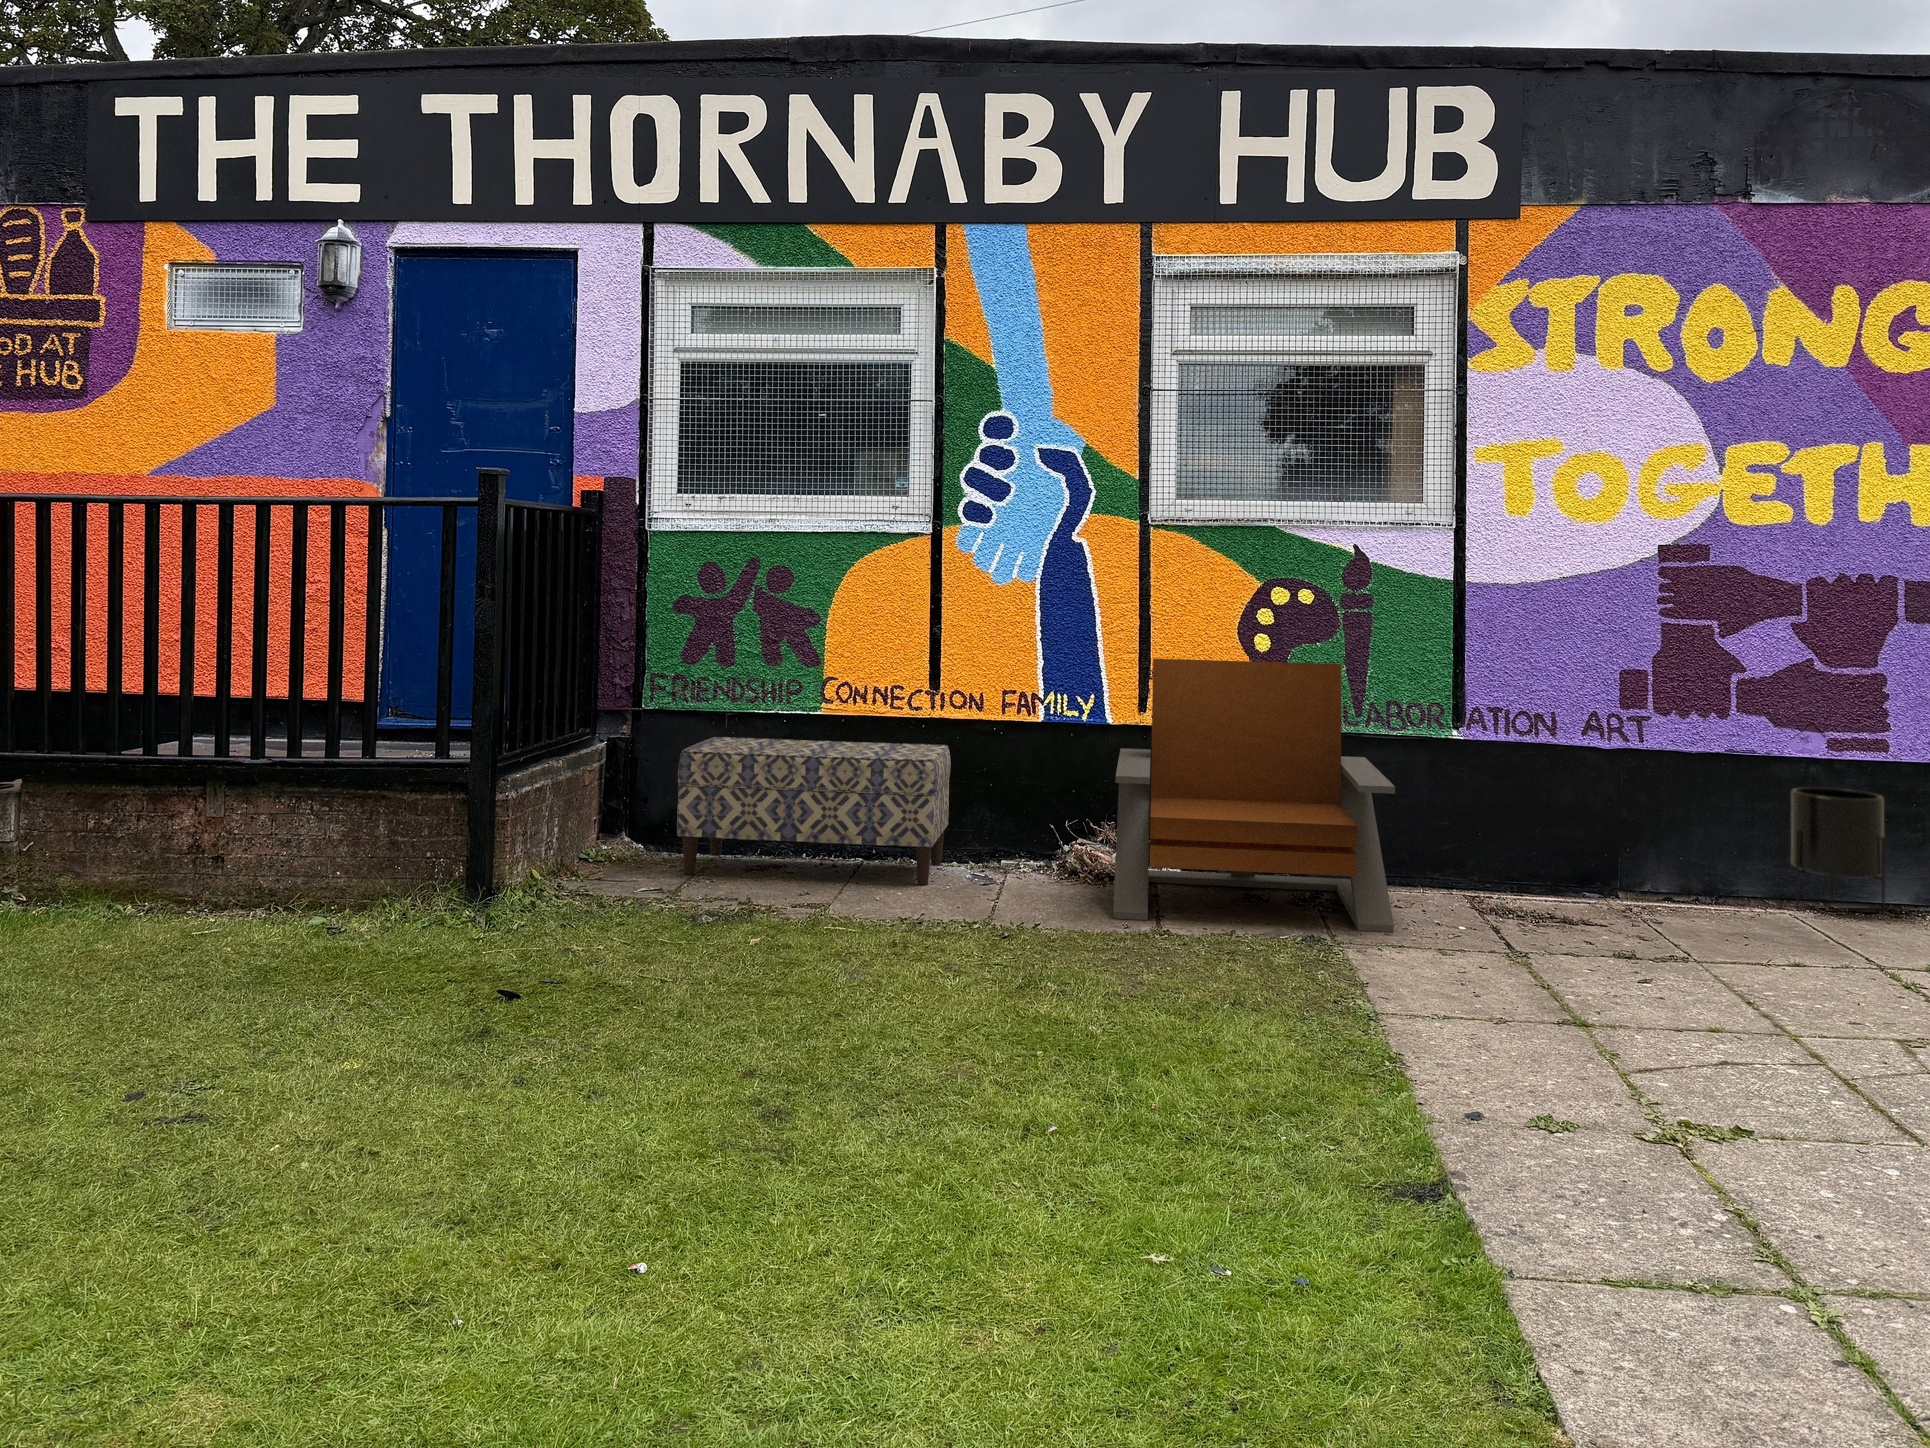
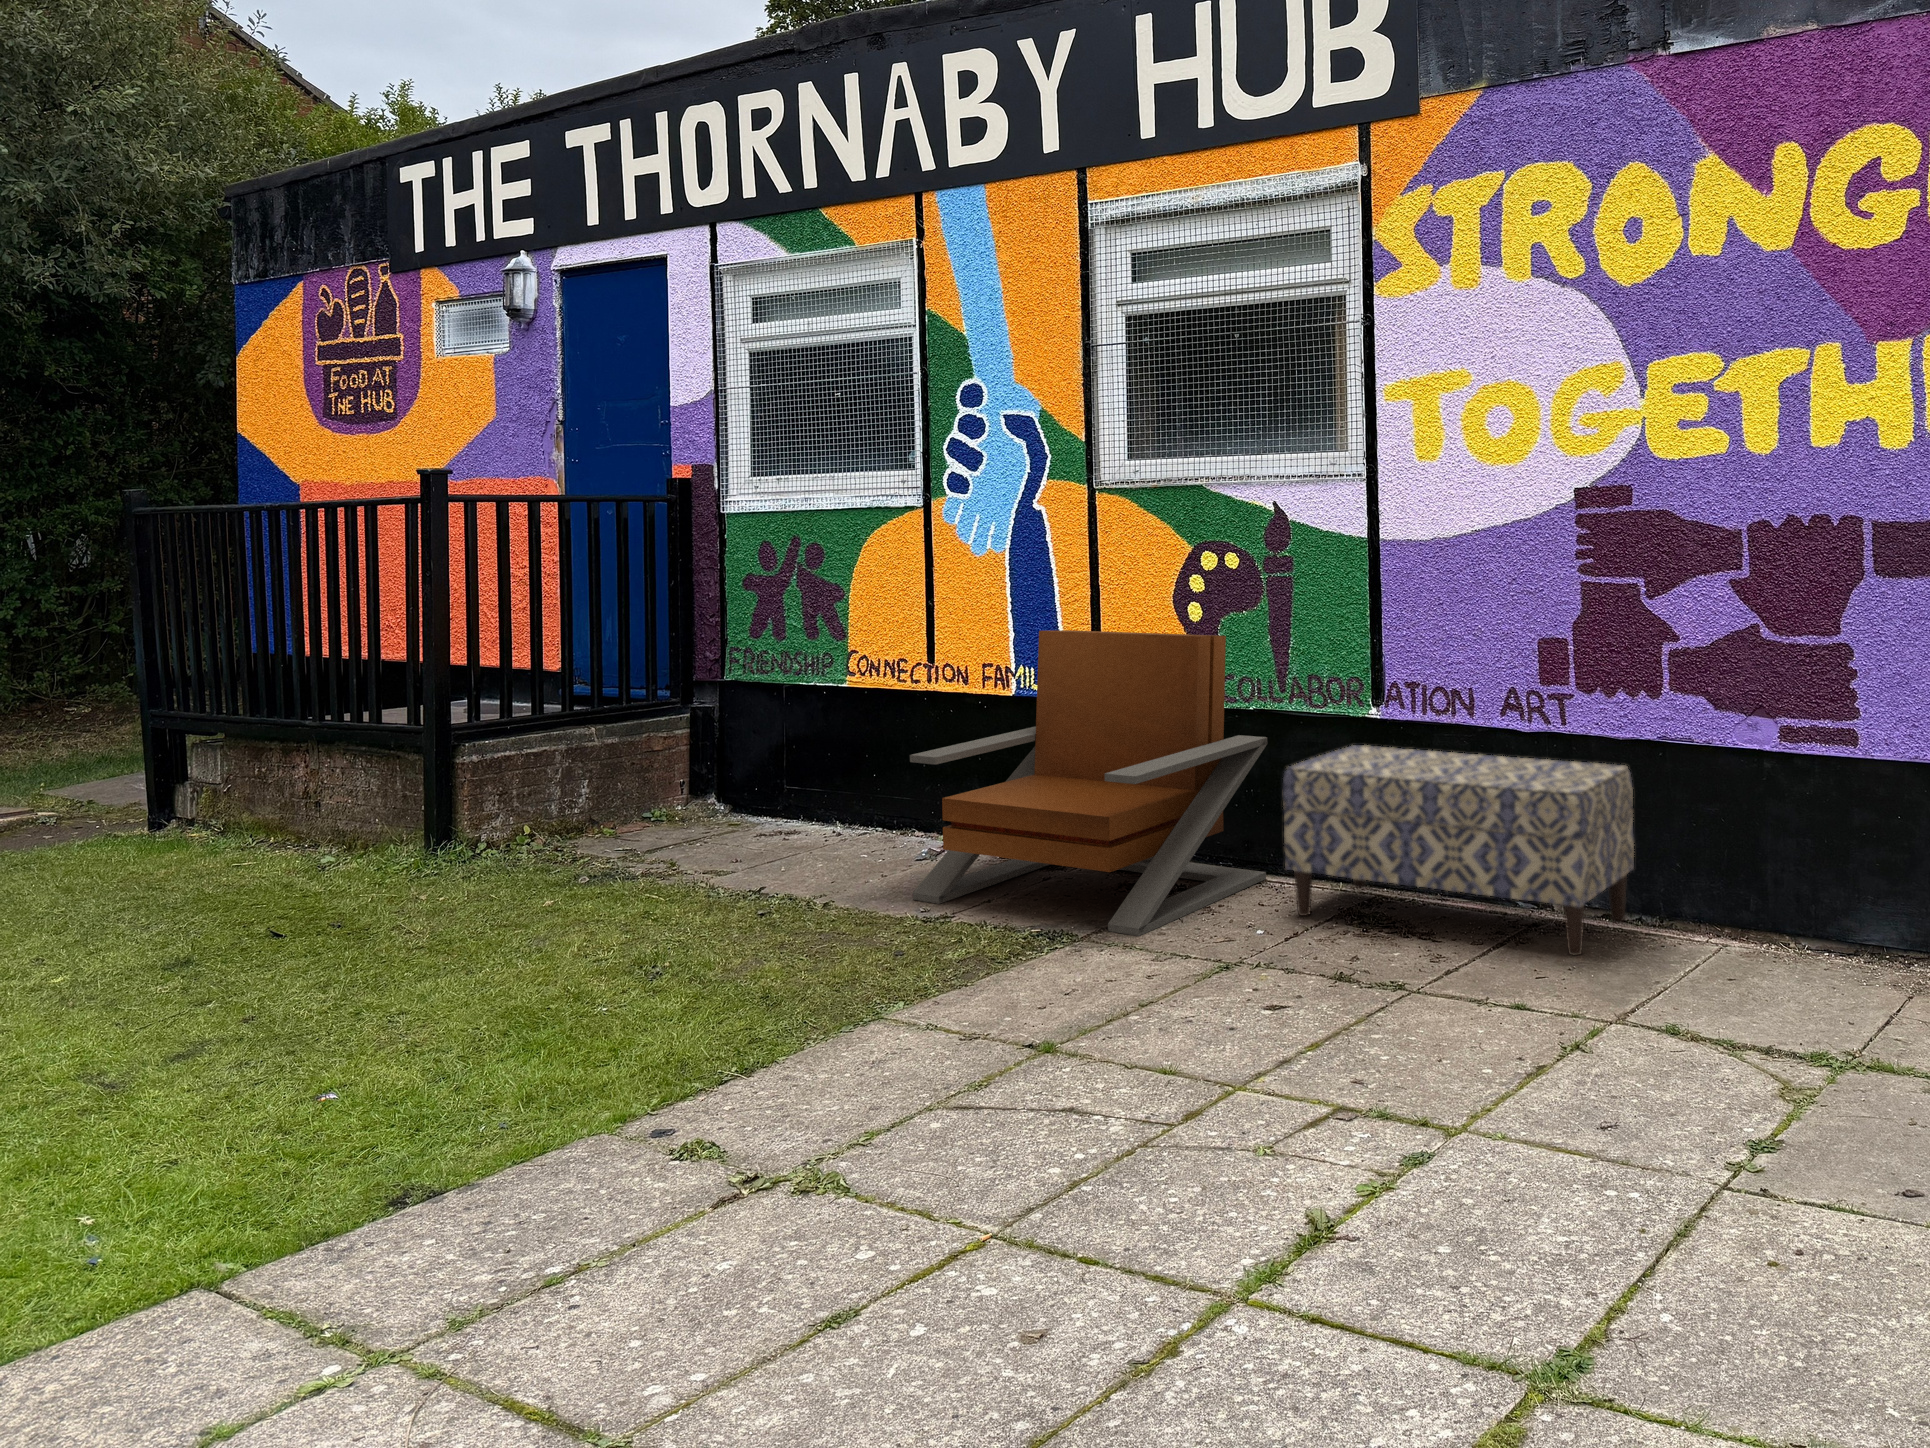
bench: present [677,737,951,885] -> present [1283,745,1634,955]
planter: present [1791,787,1885,919] -> none [1697,790,1811,965]

